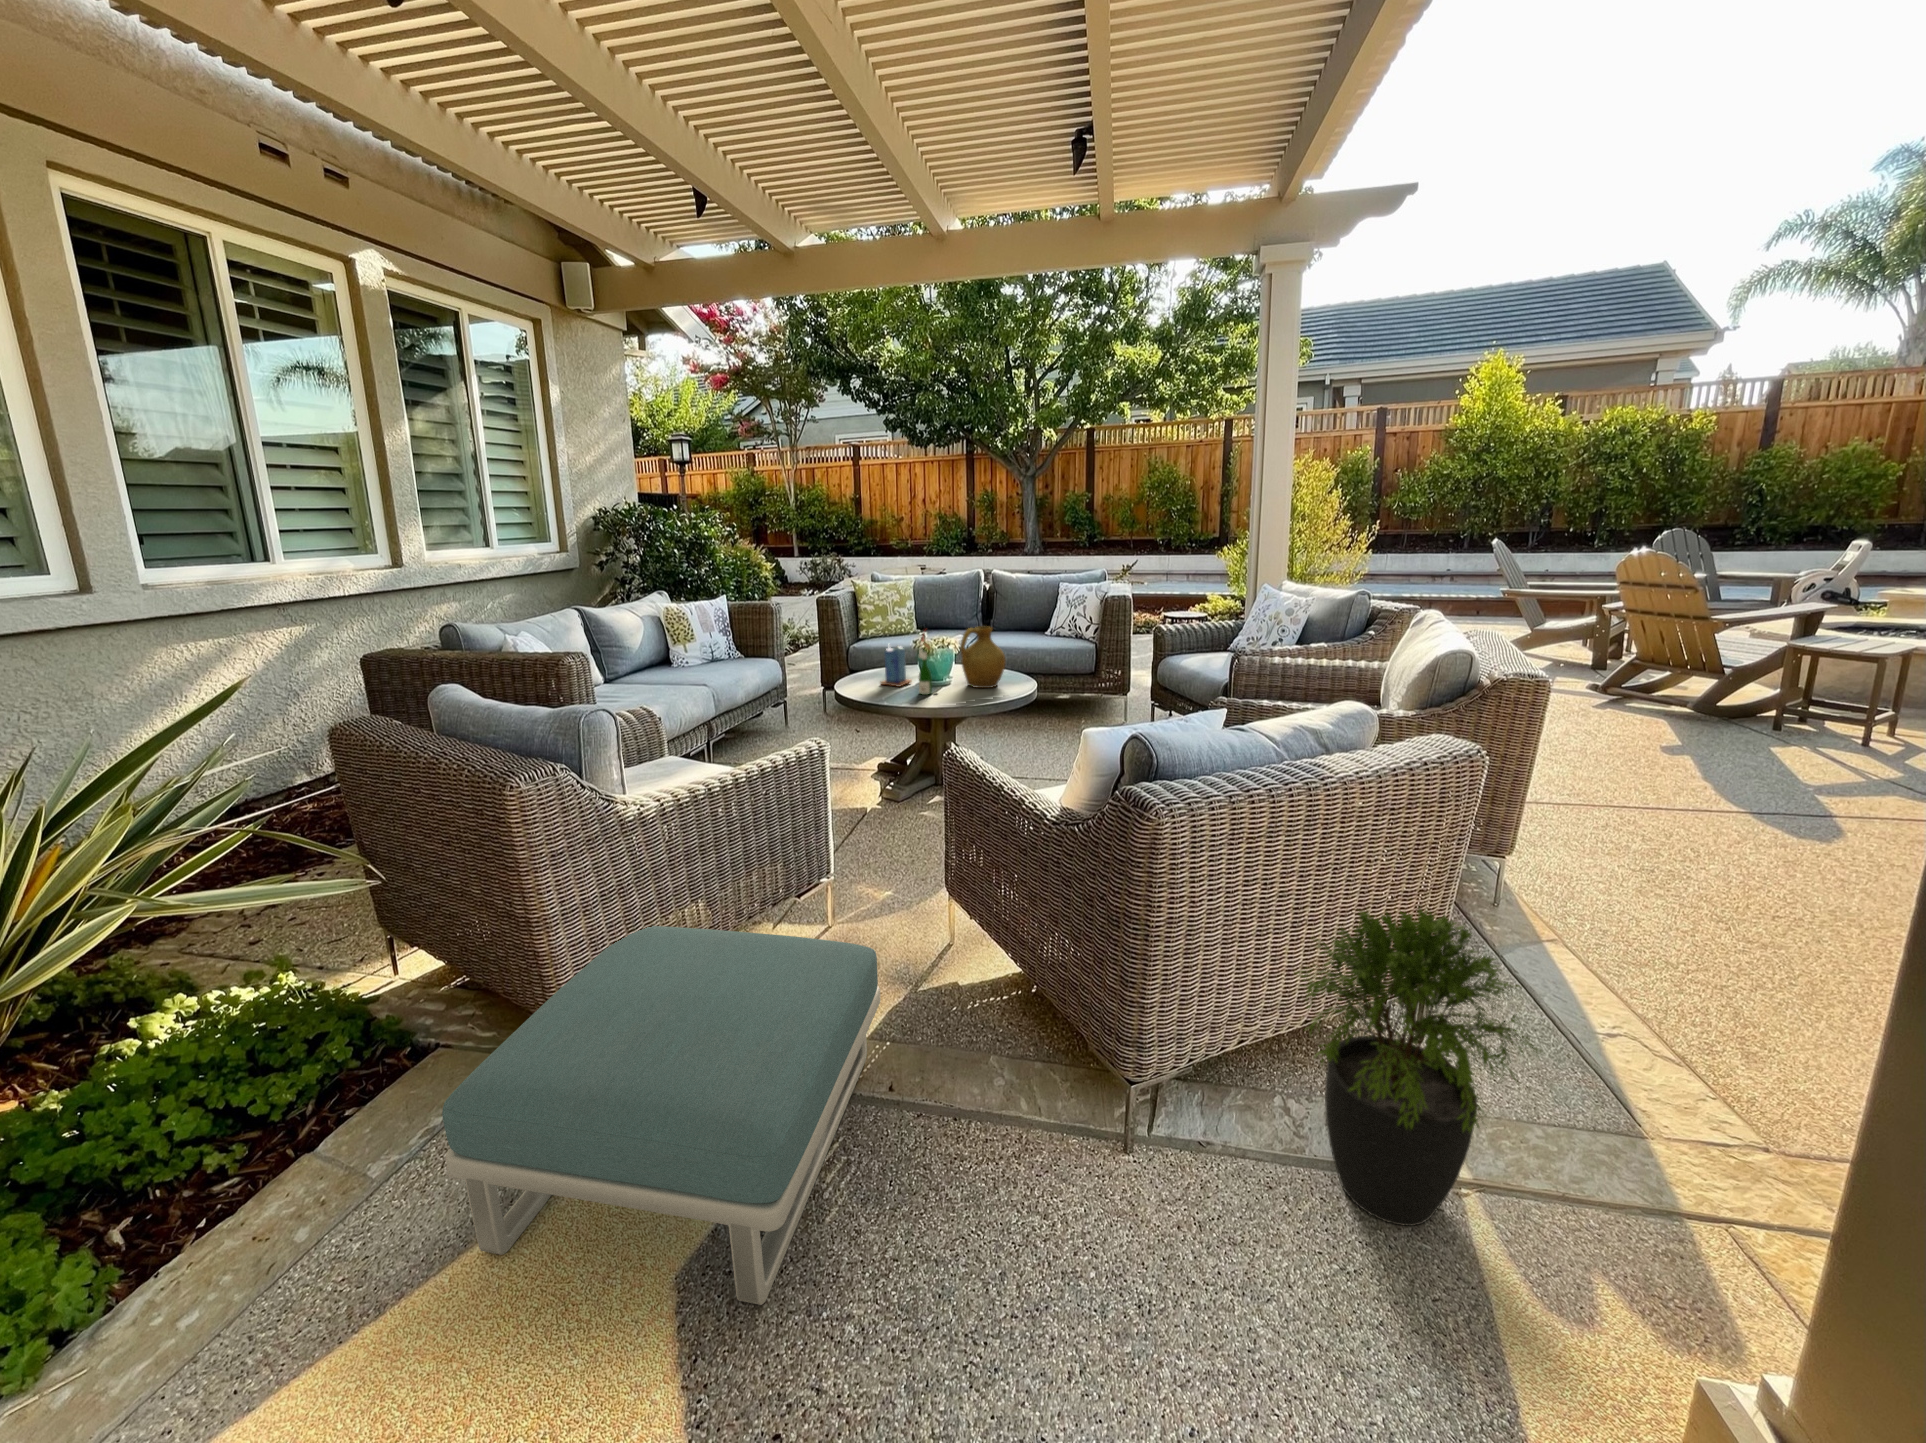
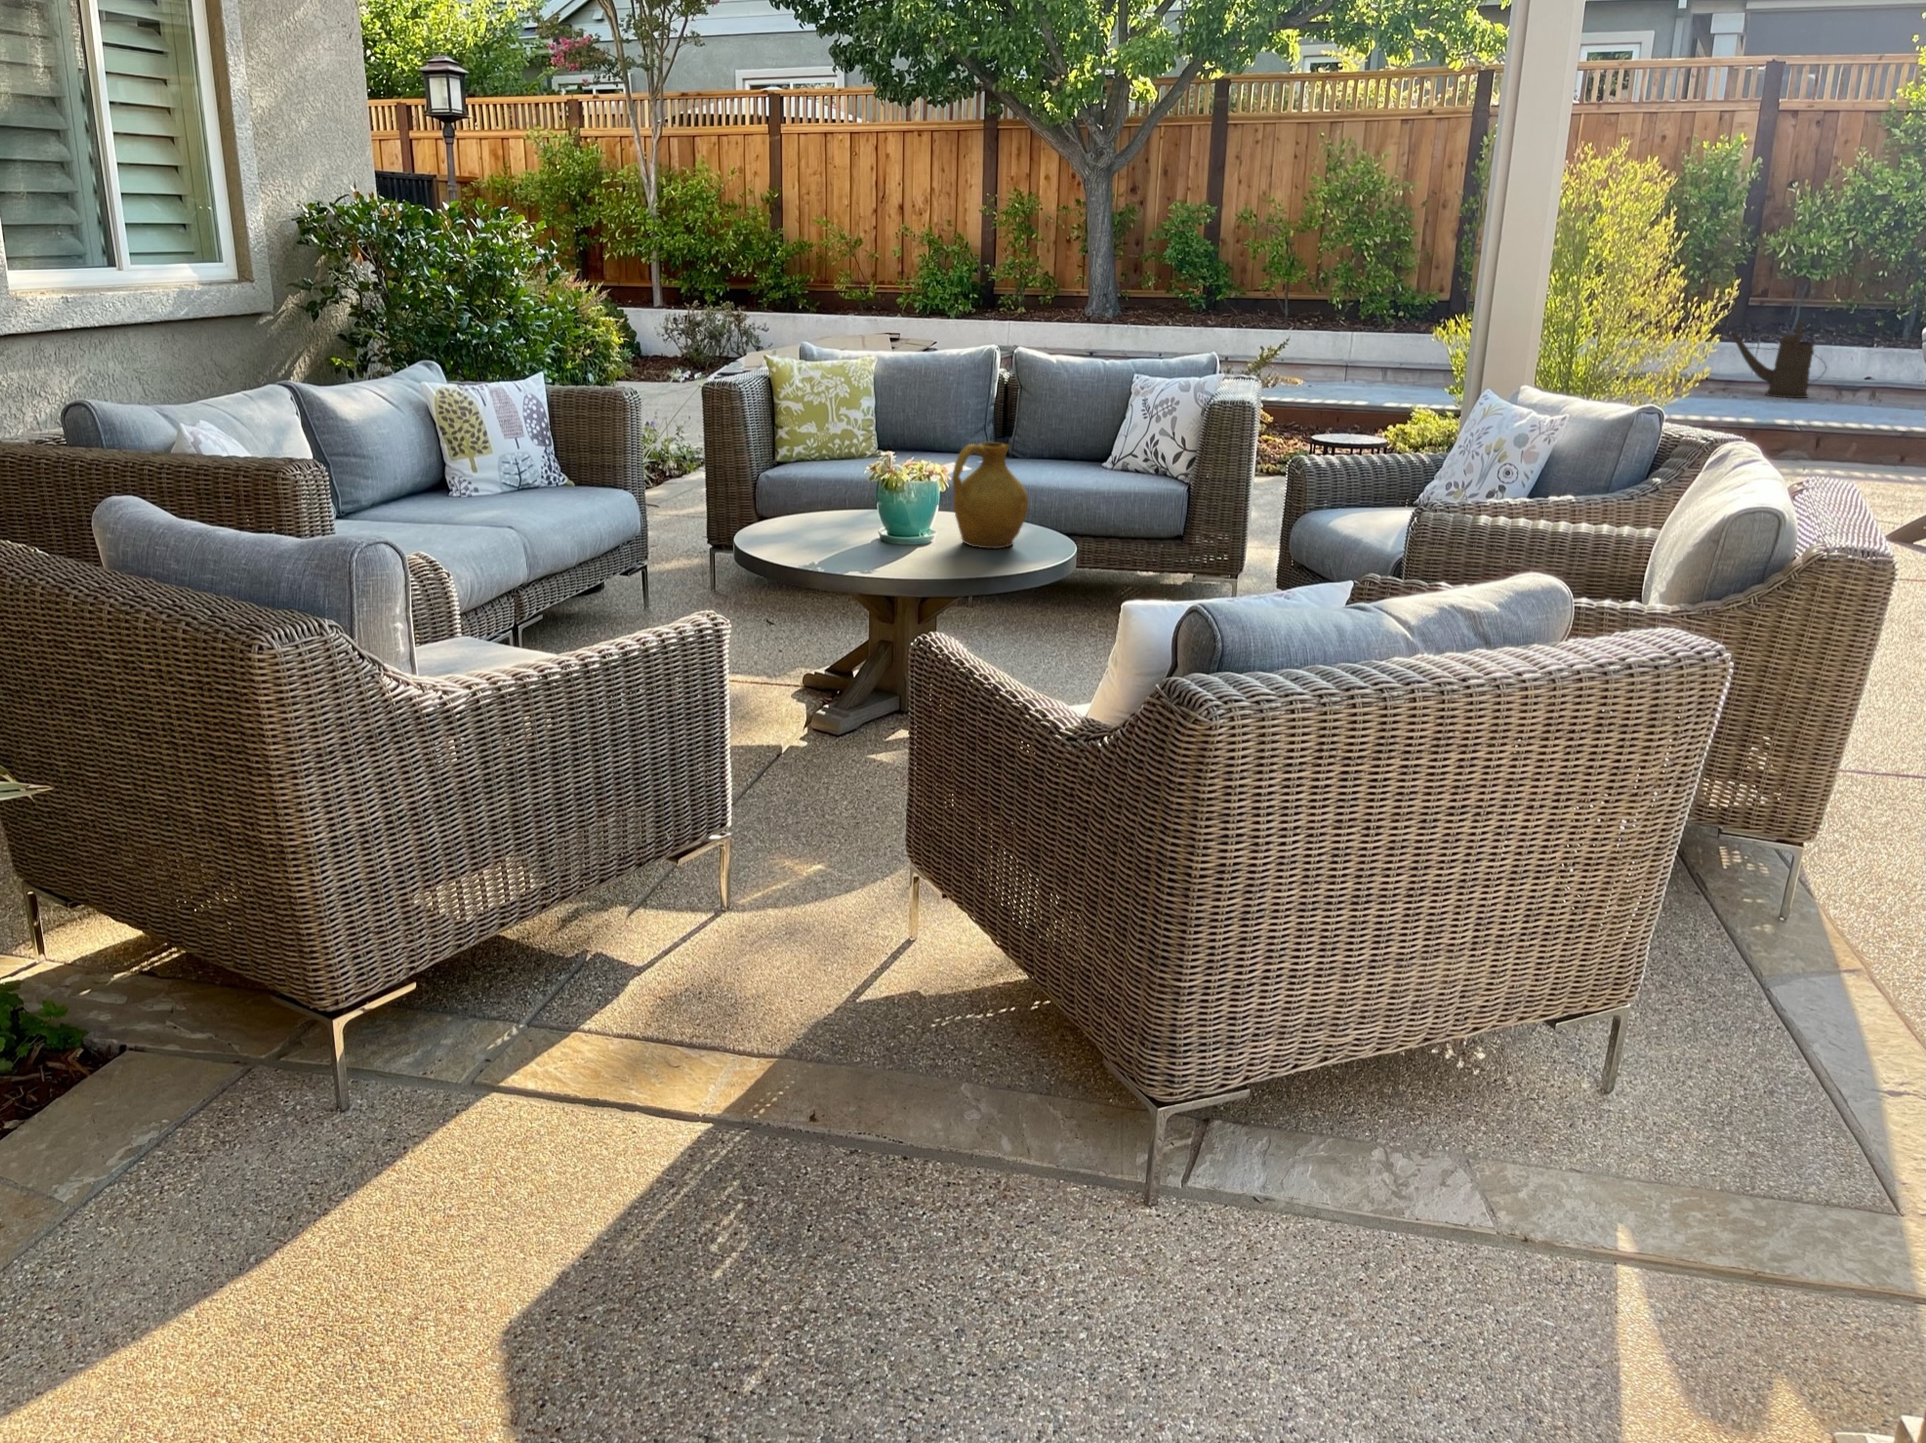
watering can: none [1383,539,1439,581] -> present [1732,322,1824,398]
wine bottle: present [919,637,932,695] -> none [880,441,912,555]
candle: present [881,646,911,686] -> none [813,465,868,540]
potted plant: present [1298,908,1541,1226] -> none [1393,858,1716,1292]
footstool: present [442,926,881,1305] -> none [182,878,803,1353]

